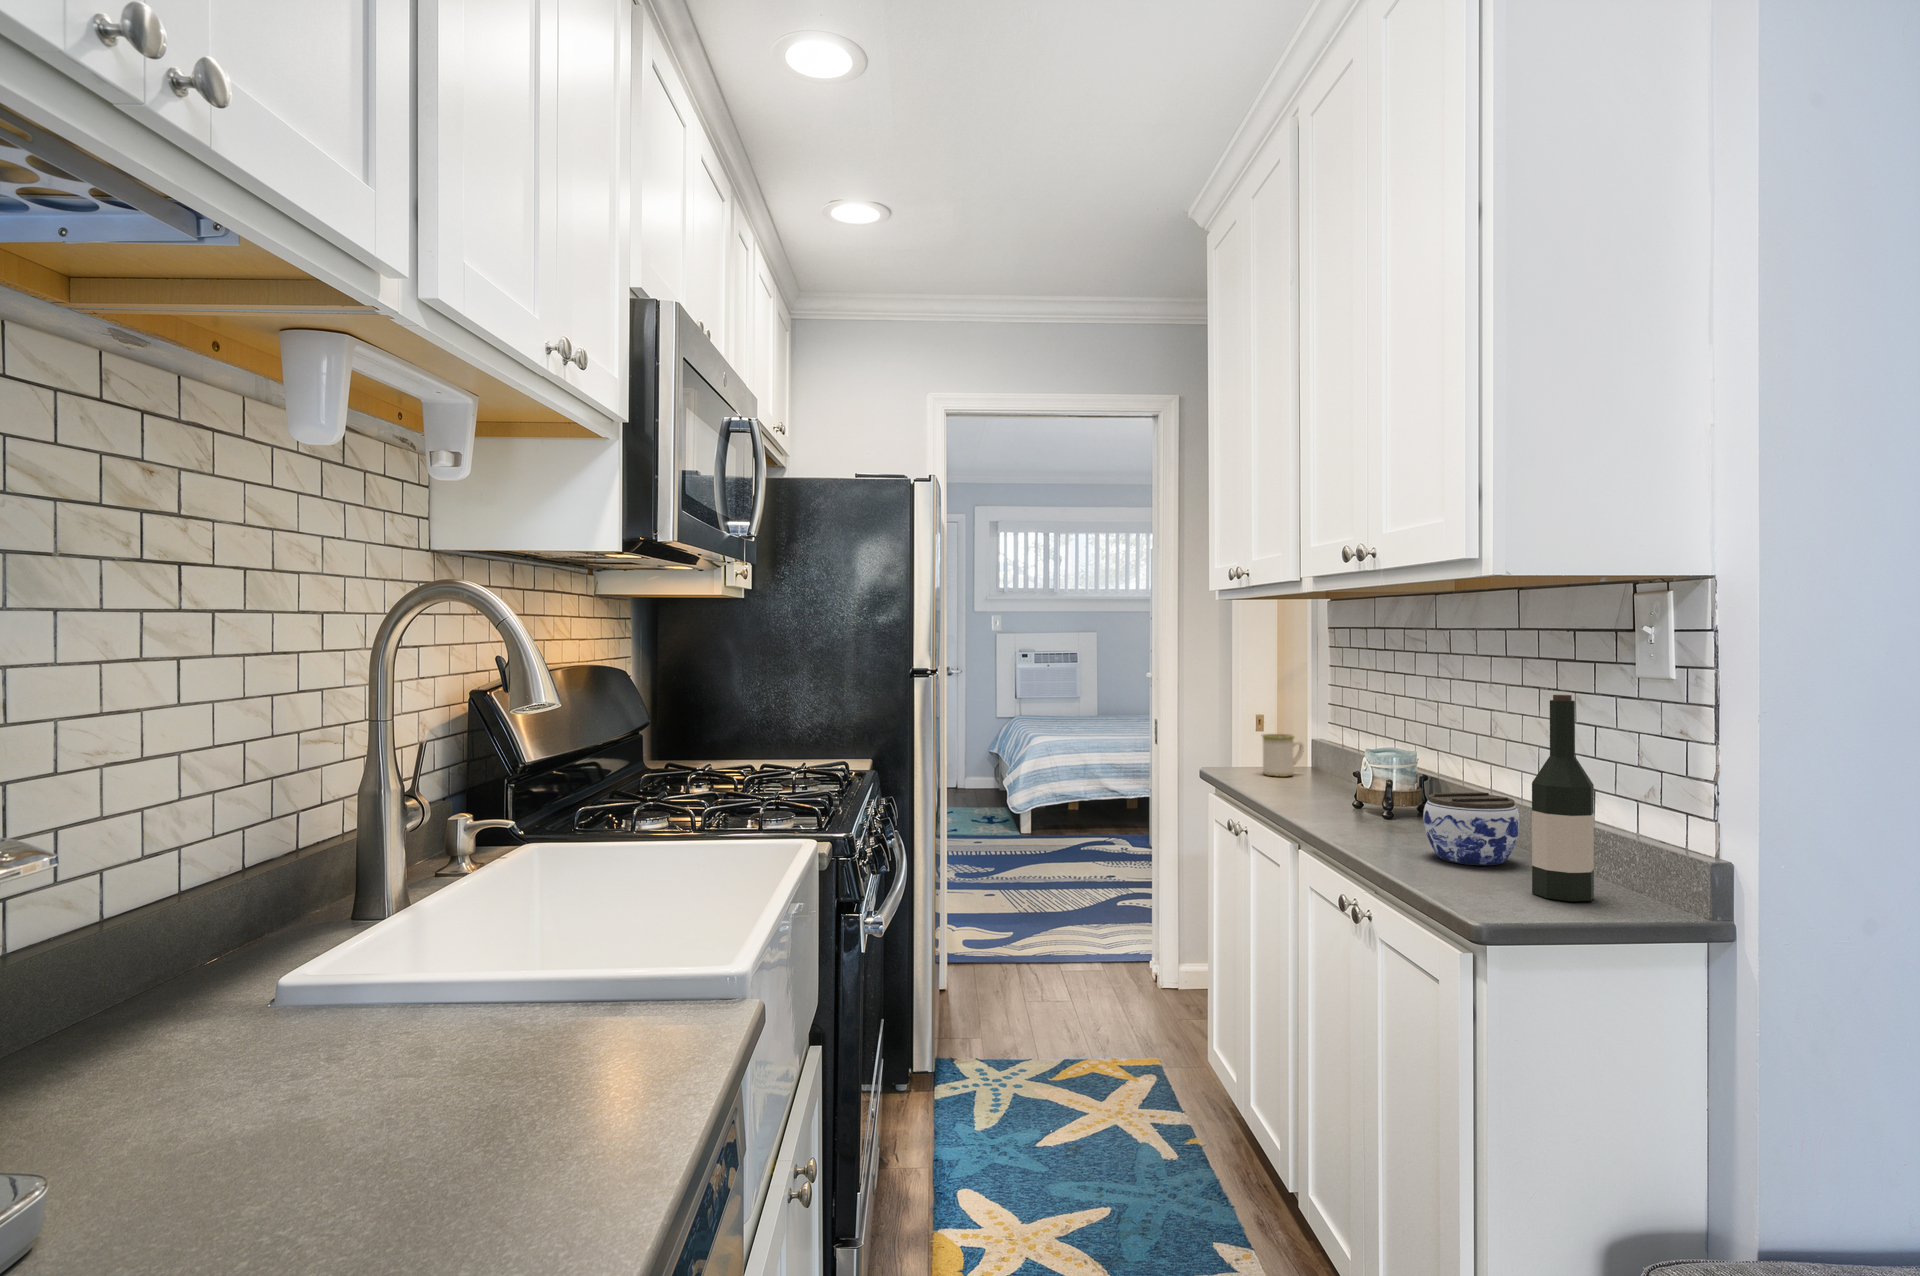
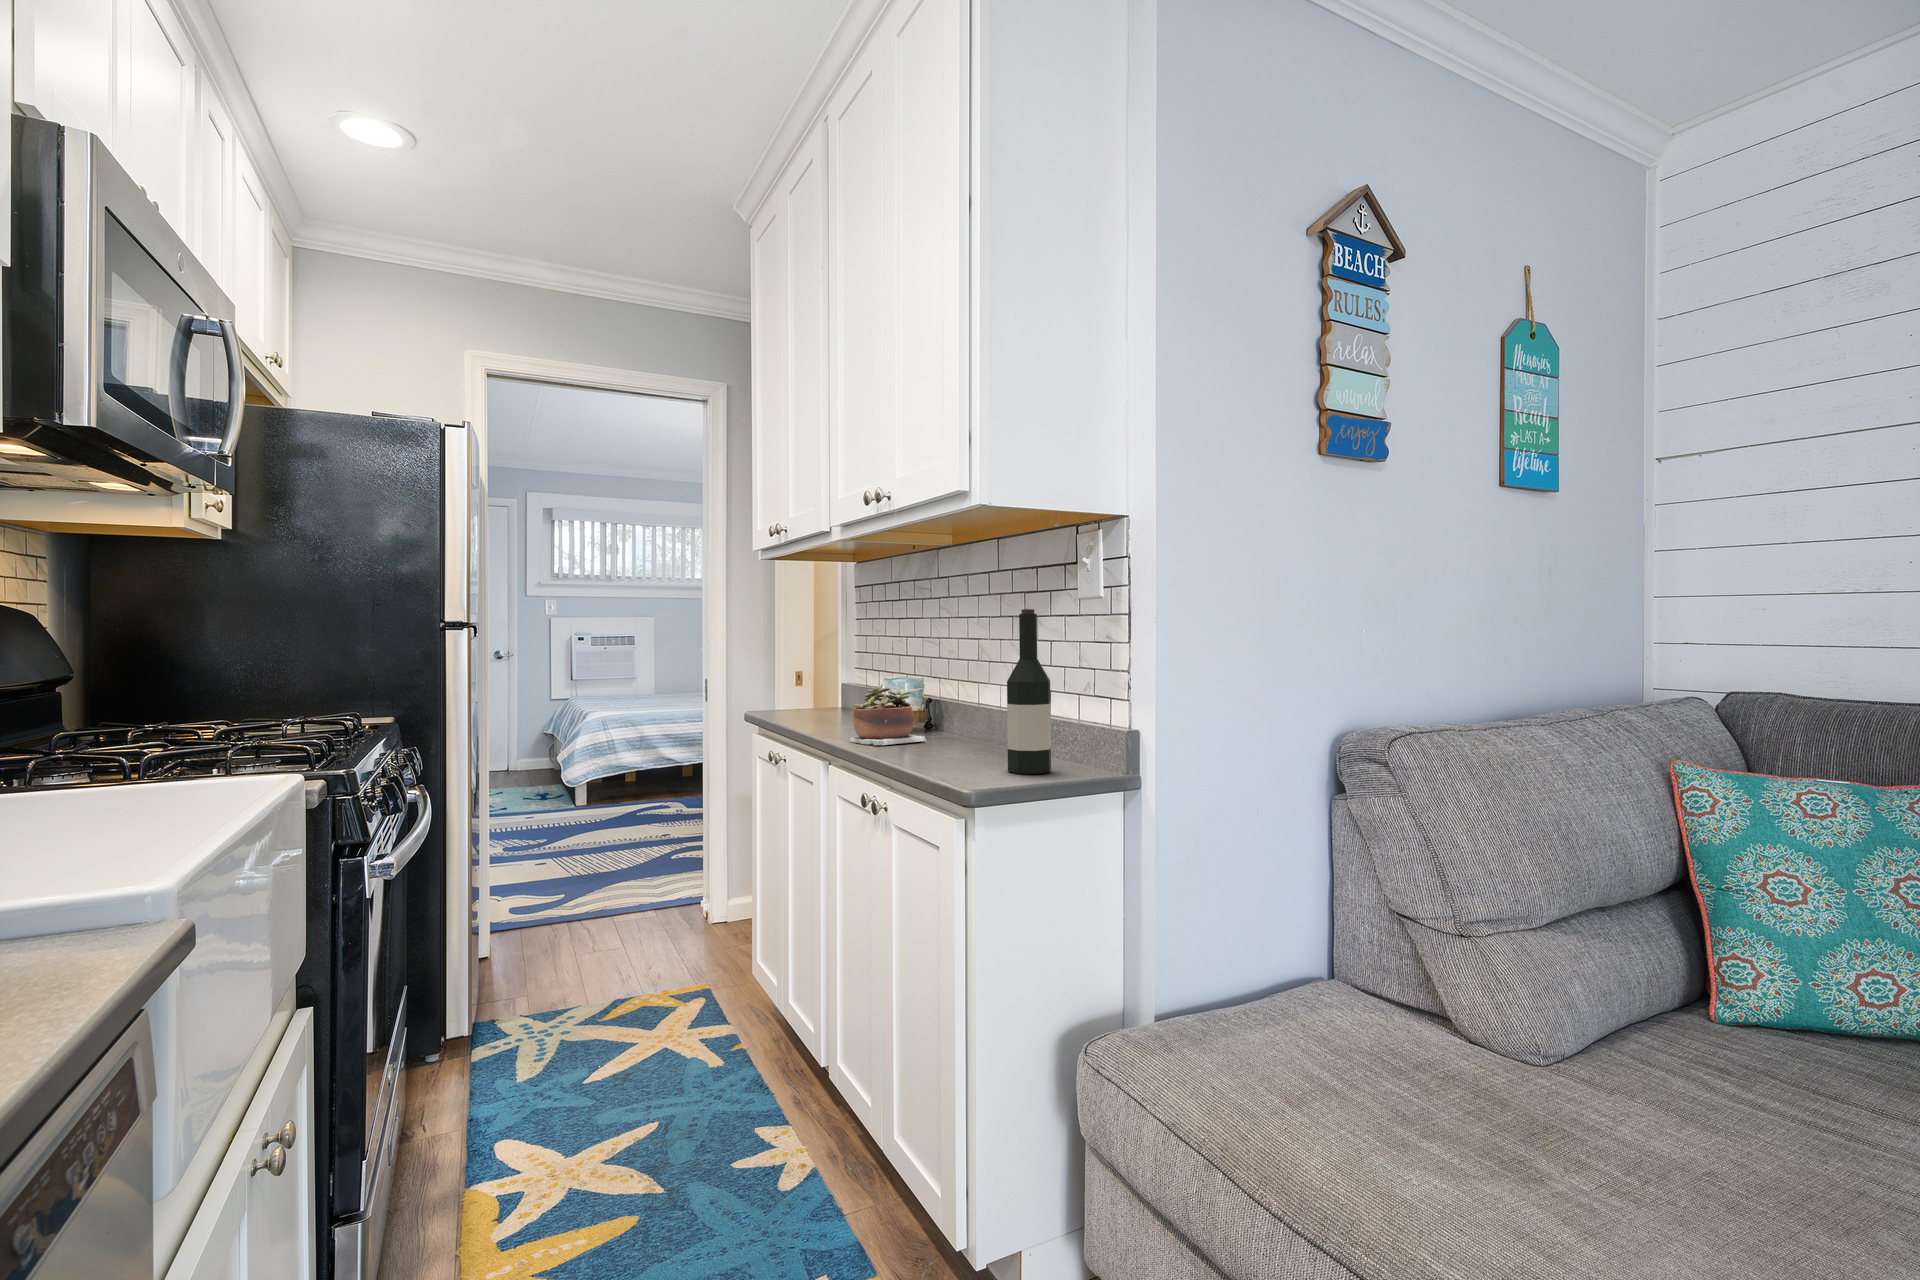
mug: present [1262,734,1304,777] -> none [797,679,833,715]
succulent plant: none [1319,759,1423,833] -> present [850,685,926,746]
jar: present [1423,792,1520,865] -> none [927,701,998,758]

